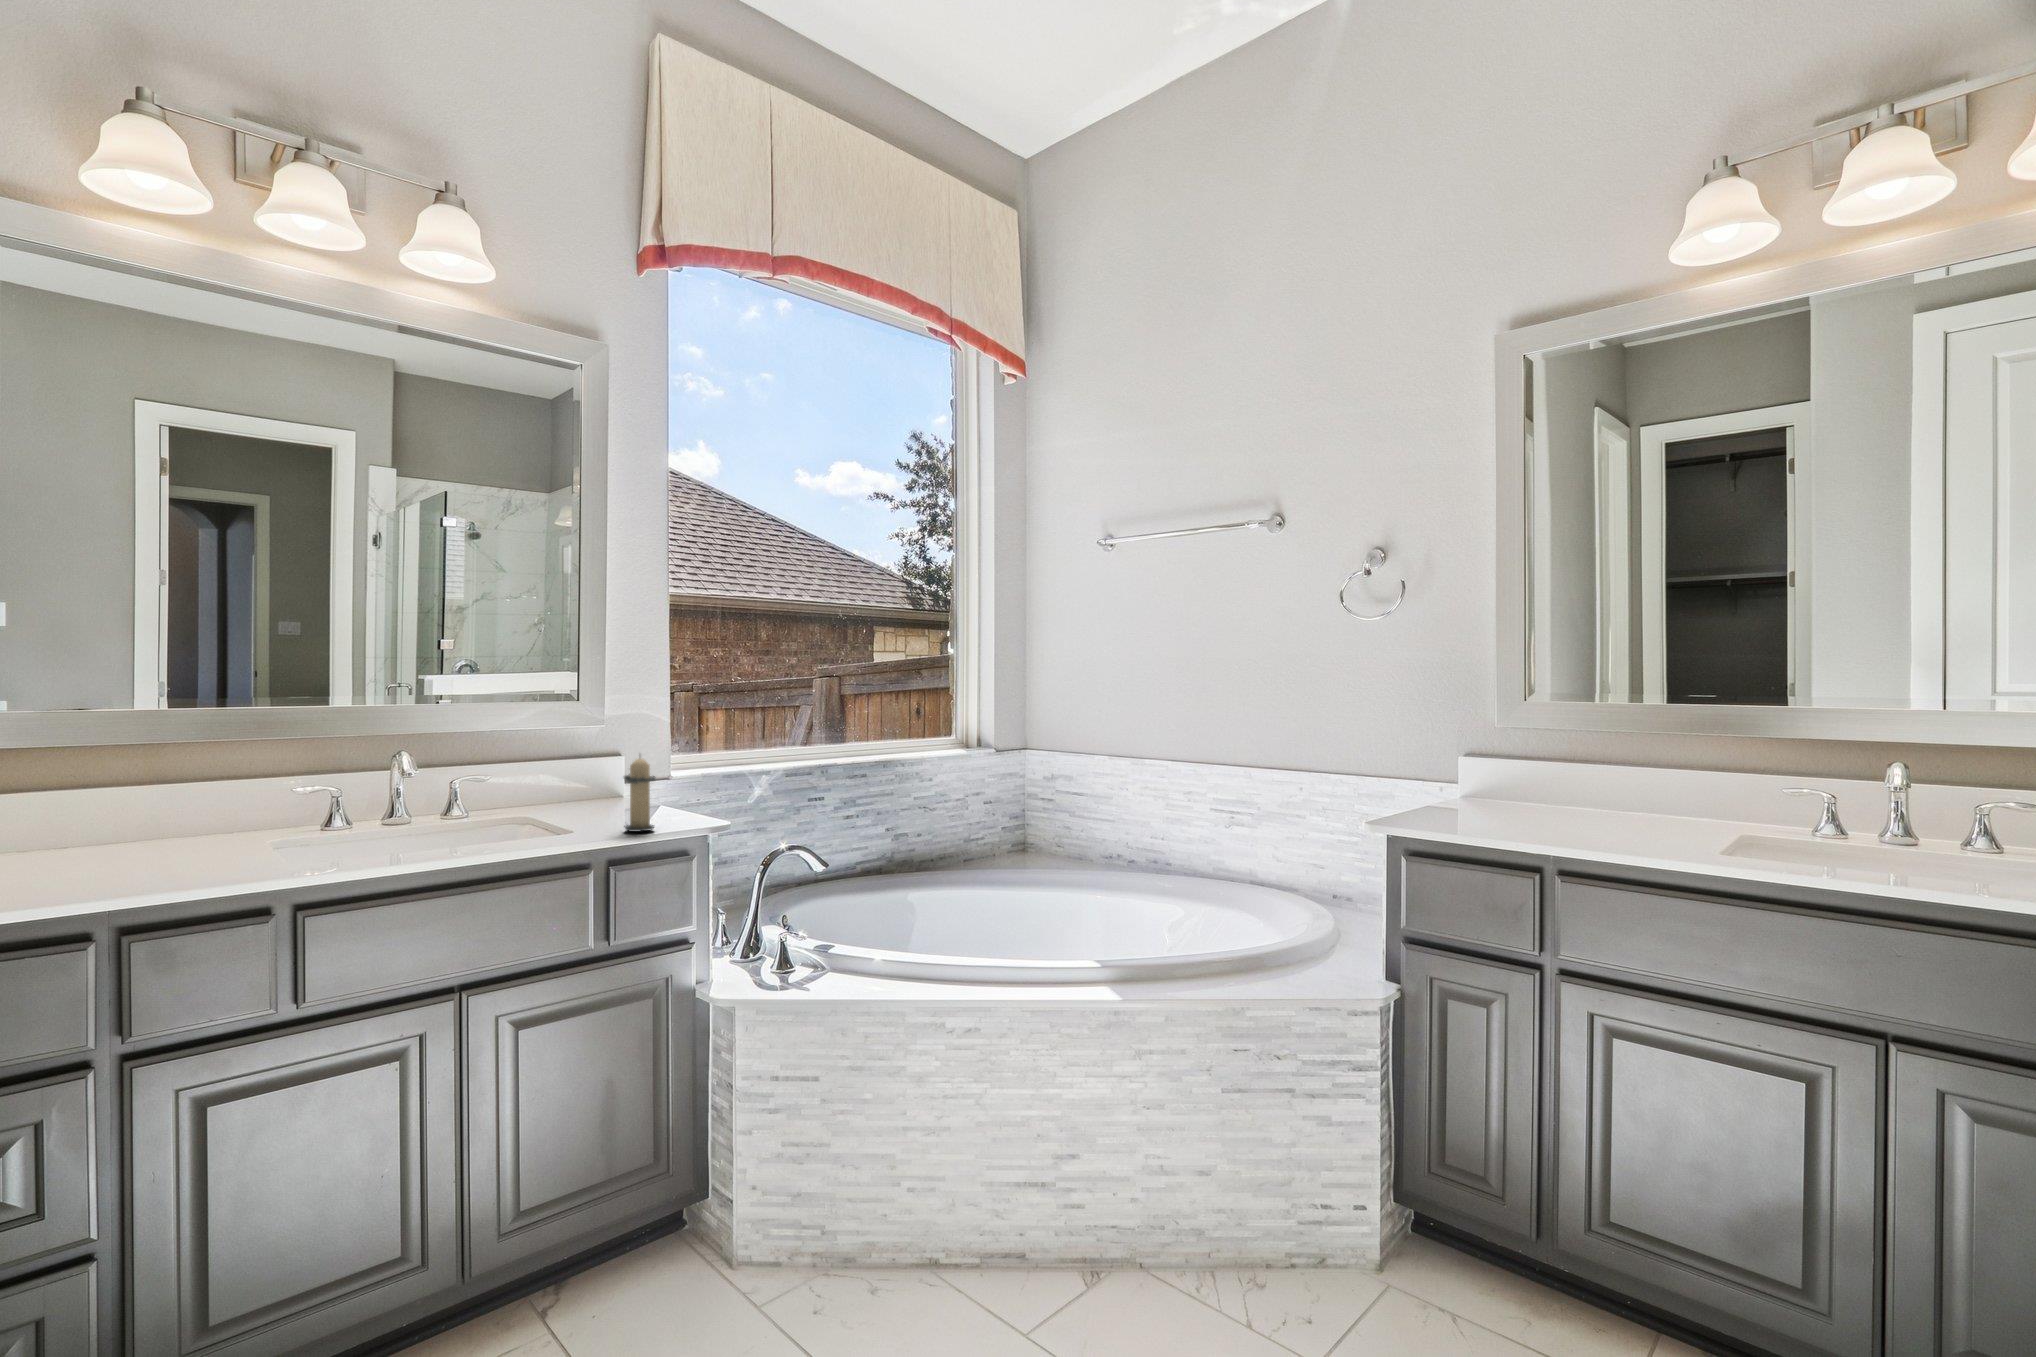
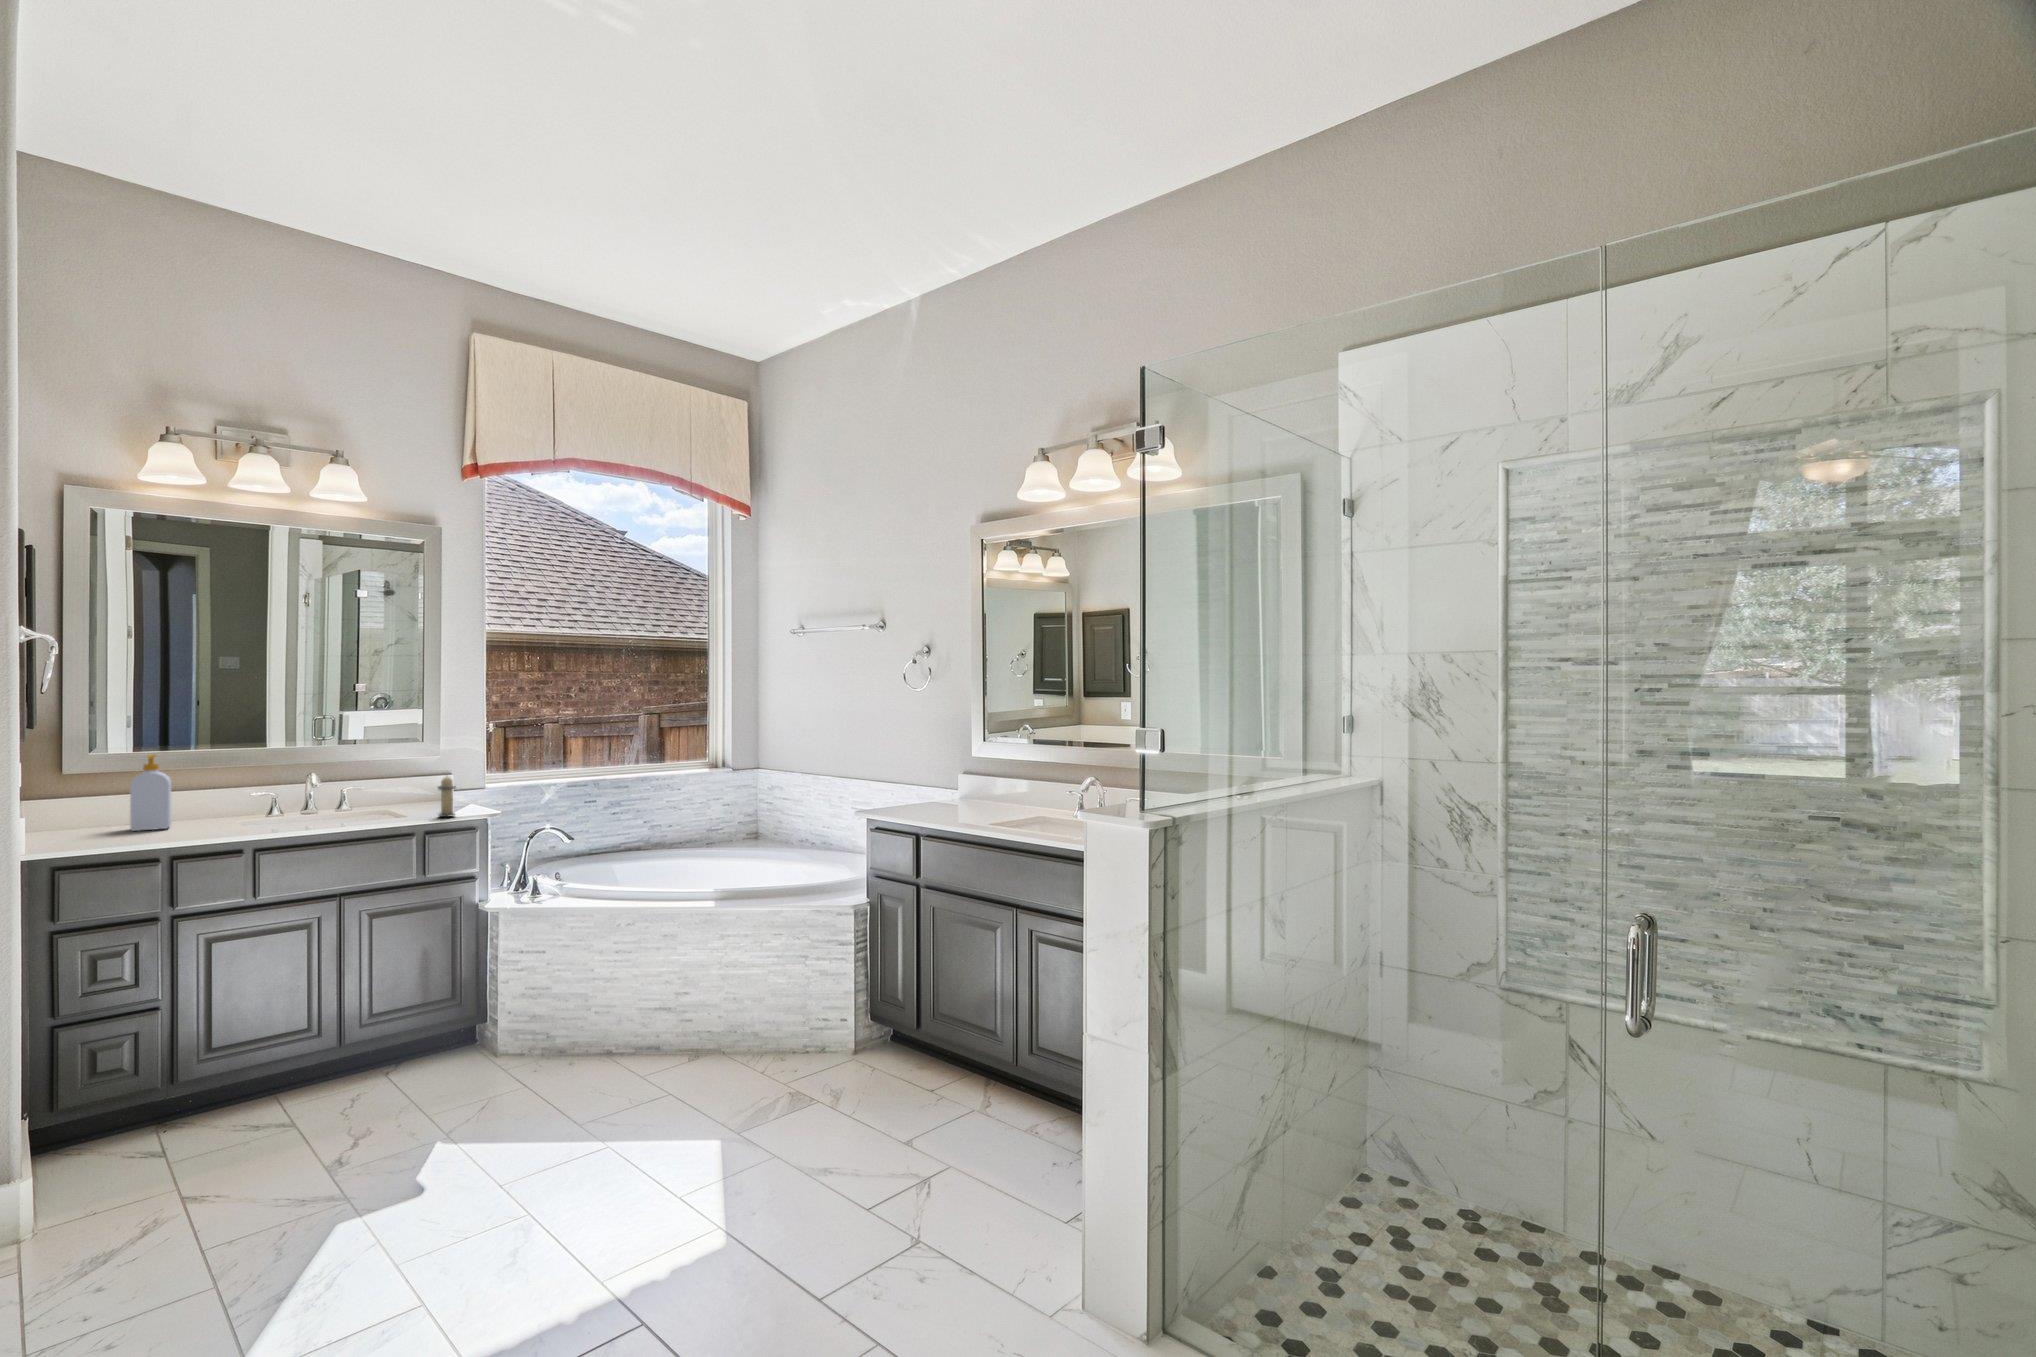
soap bottle: none [48,708,136,863] -> present [130,755,171,831]

